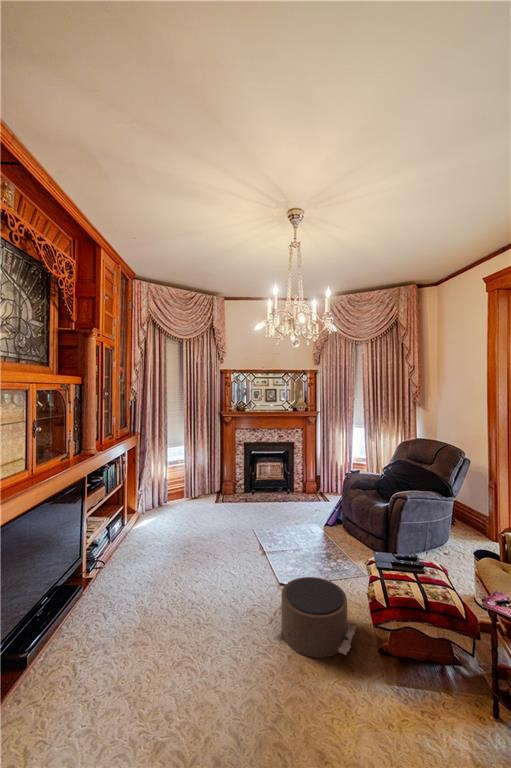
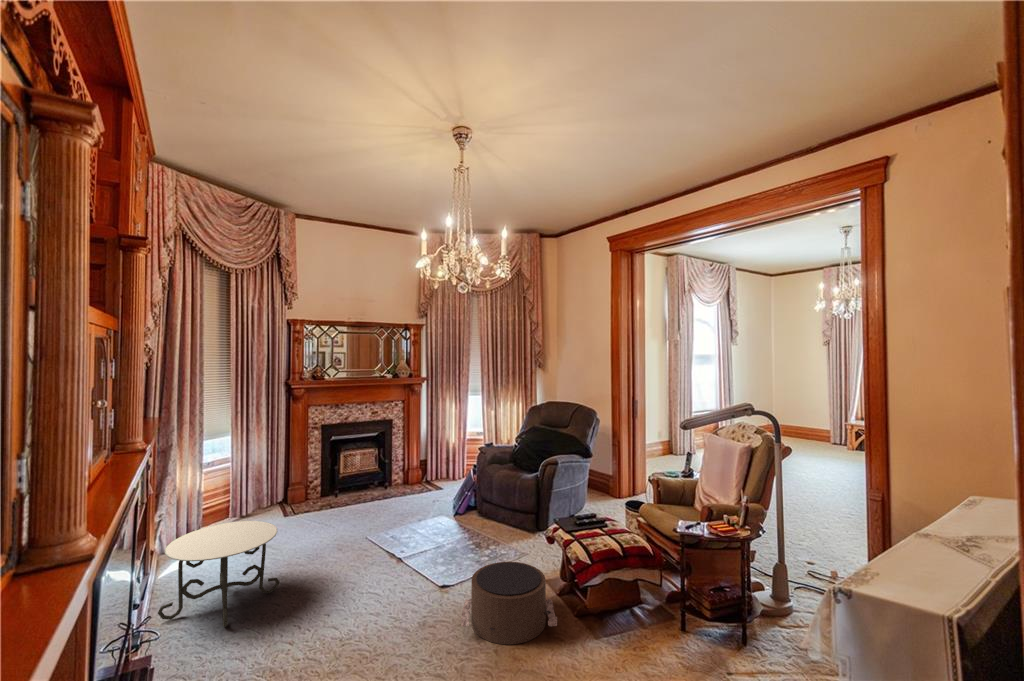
side table: none [117,503,182,569] -> present [158,521,279,627]

